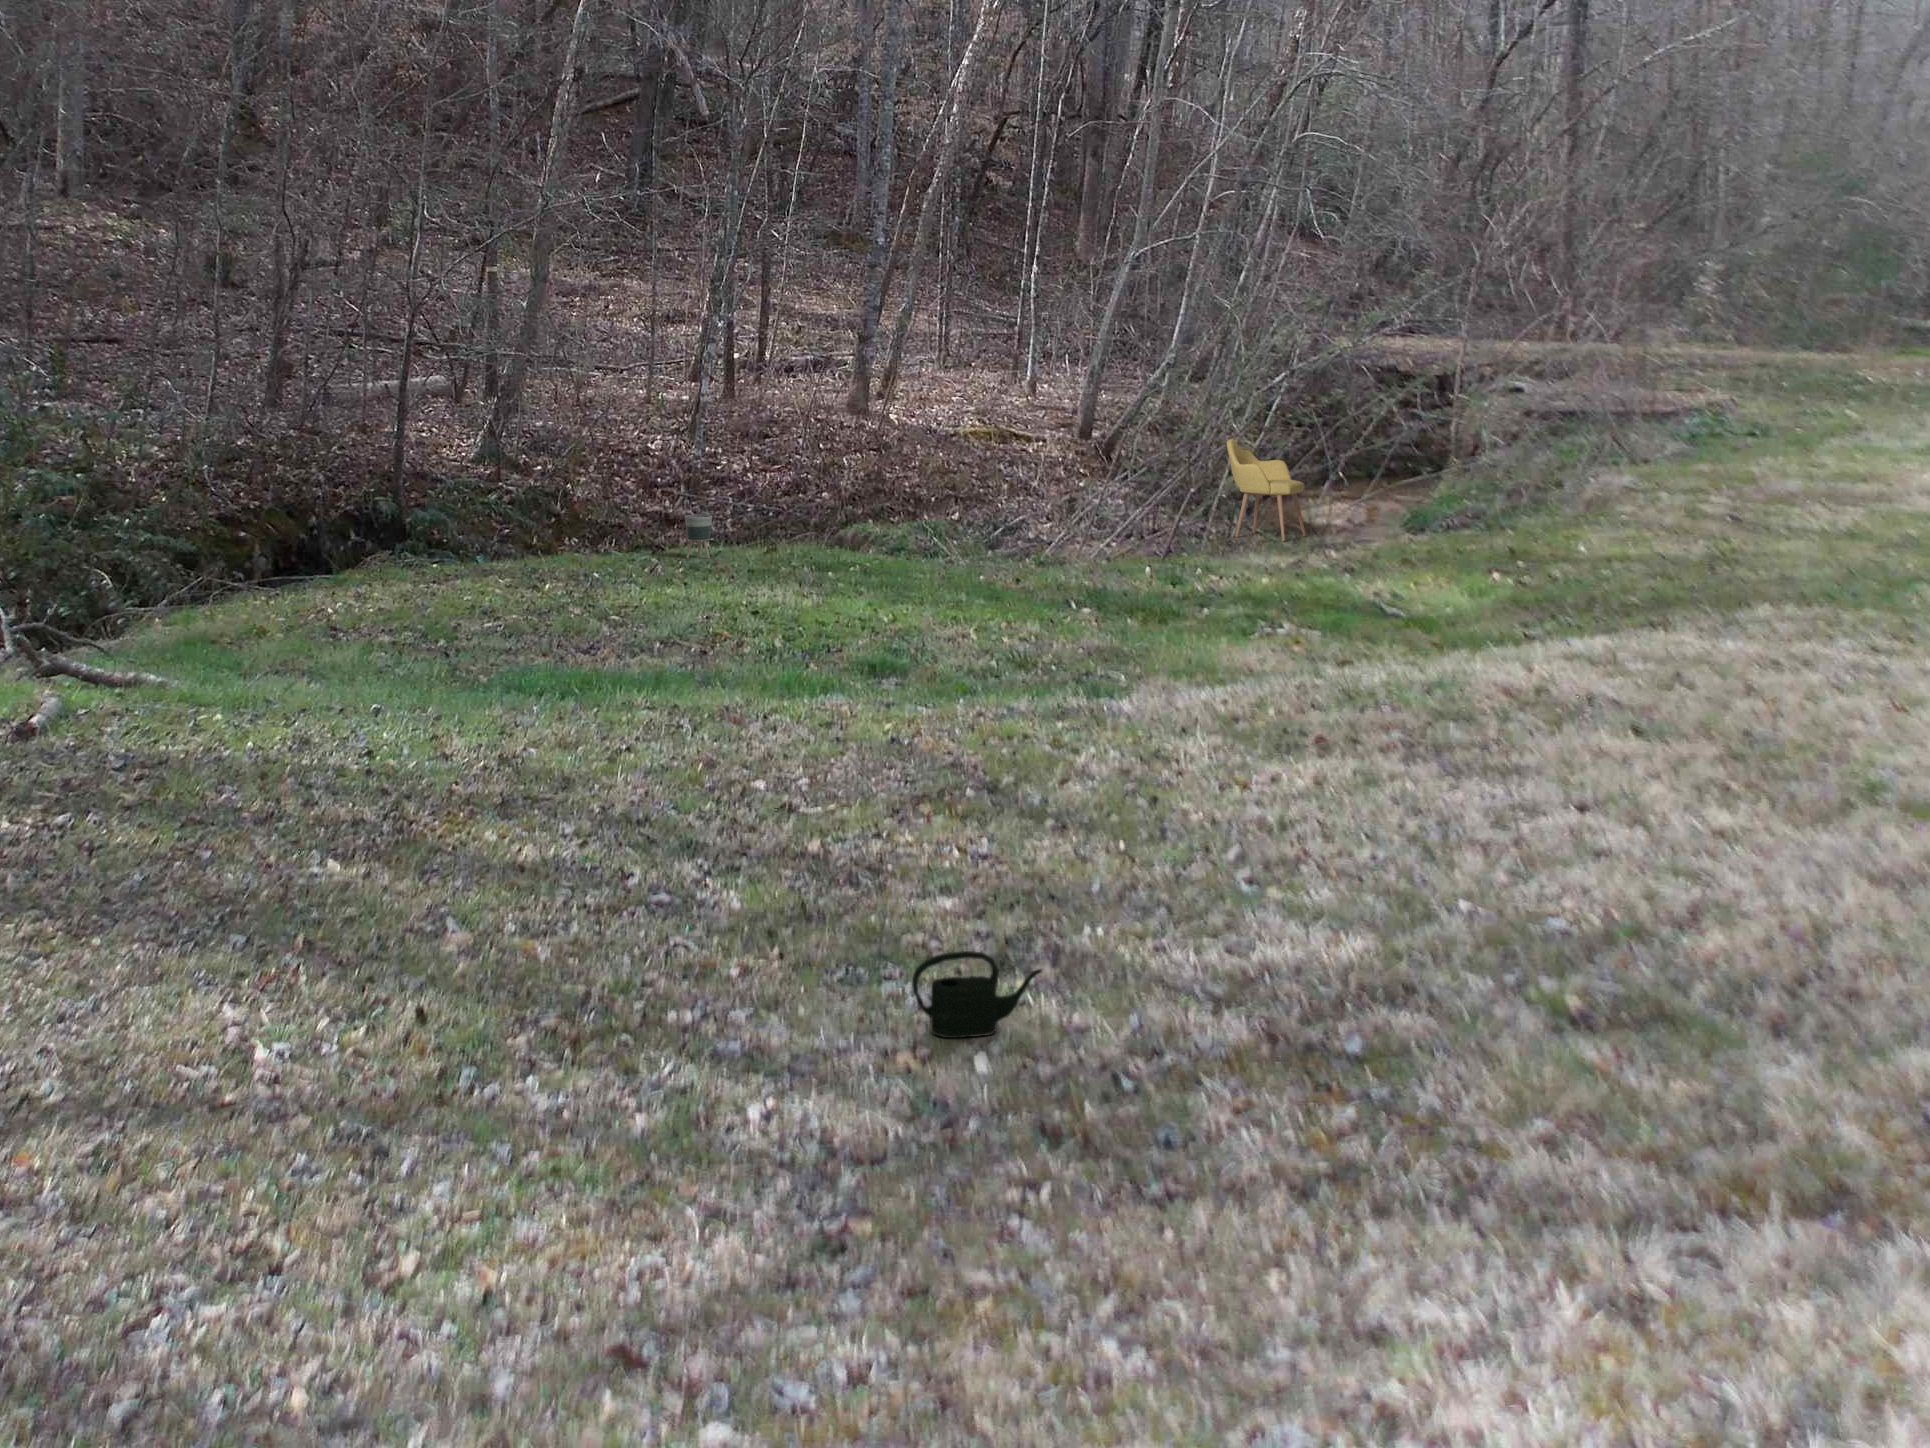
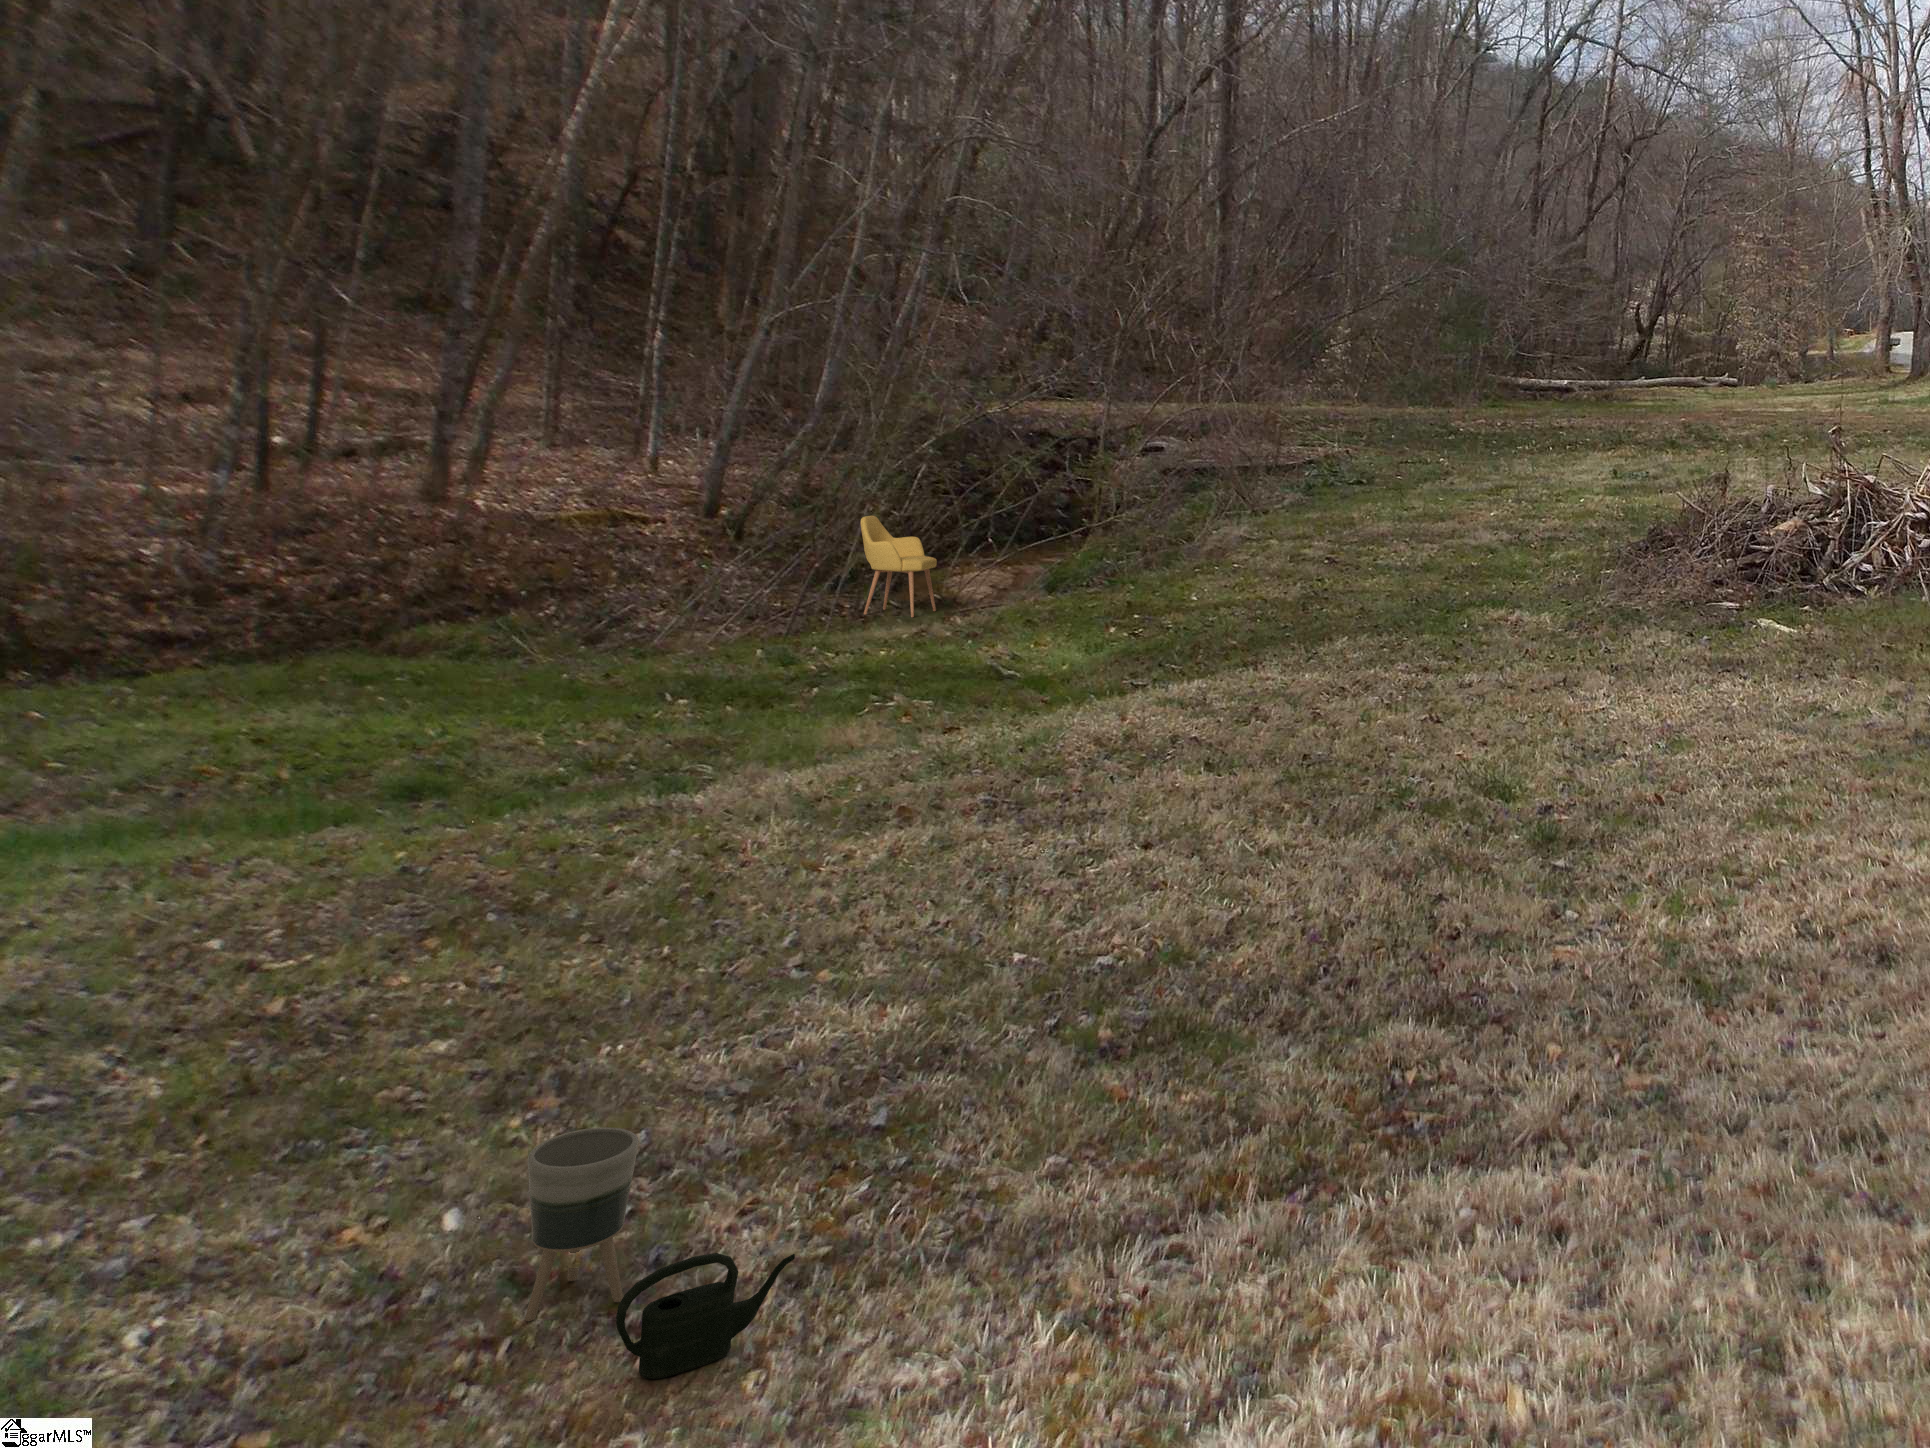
planter: present [685,515,712,559] -> present [525,1127,639,1321]
watering can: present [912,951,1042,1038] -> present [616,1253,795,1379]

